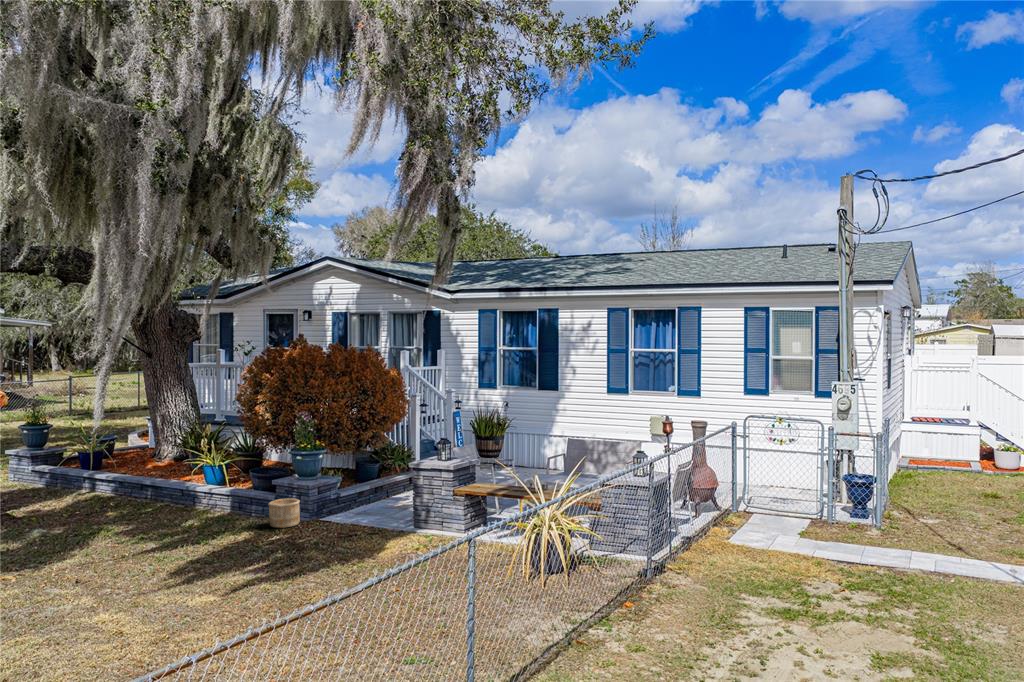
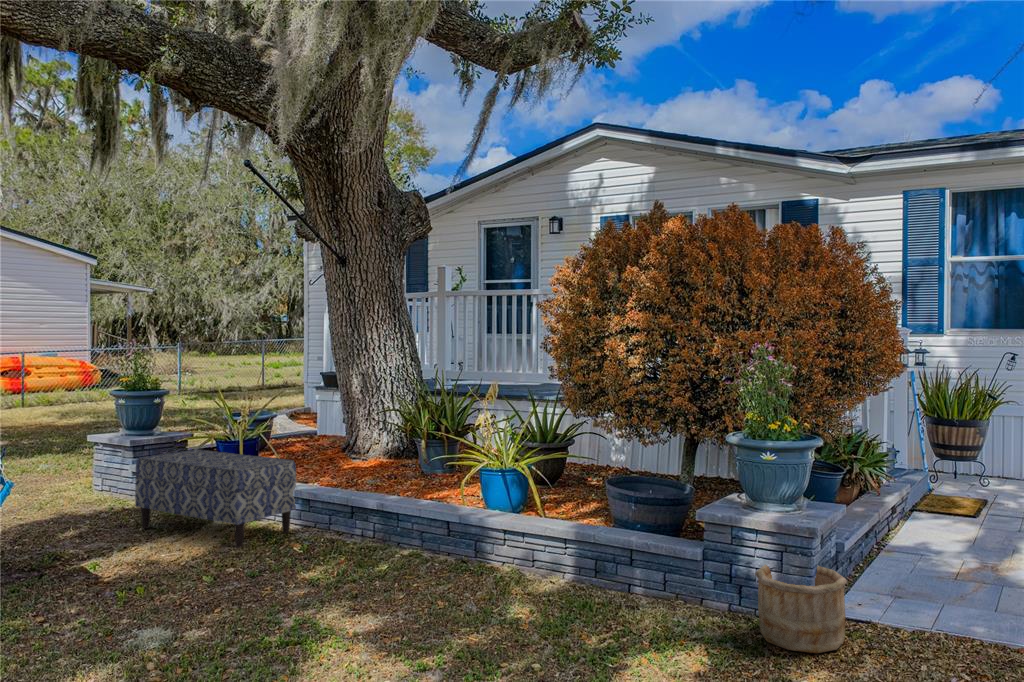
bench: none [32,458,115,504] -> present [135,449,296,548]

